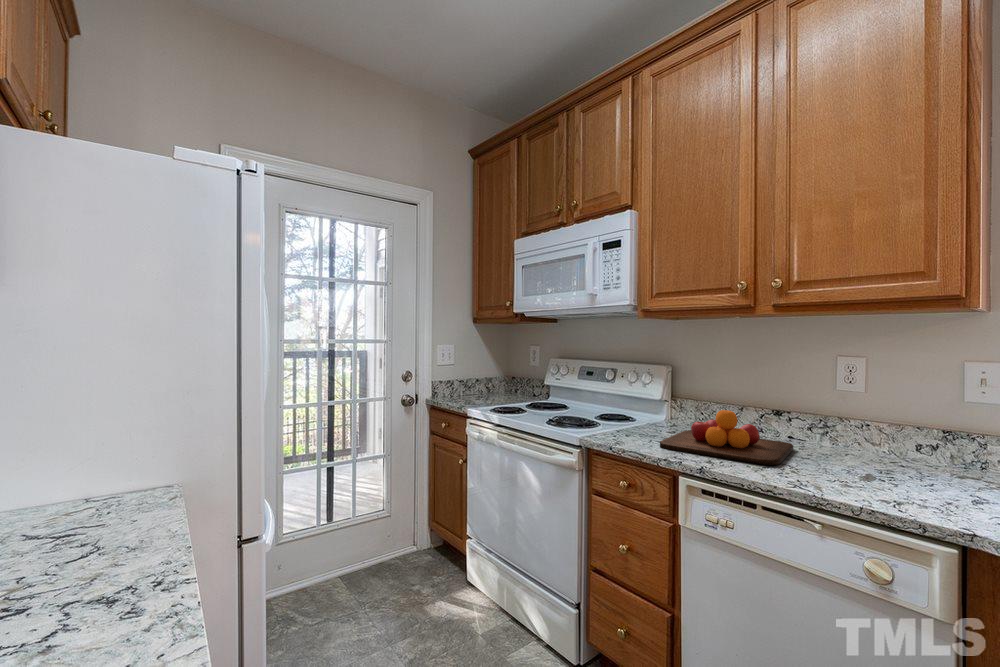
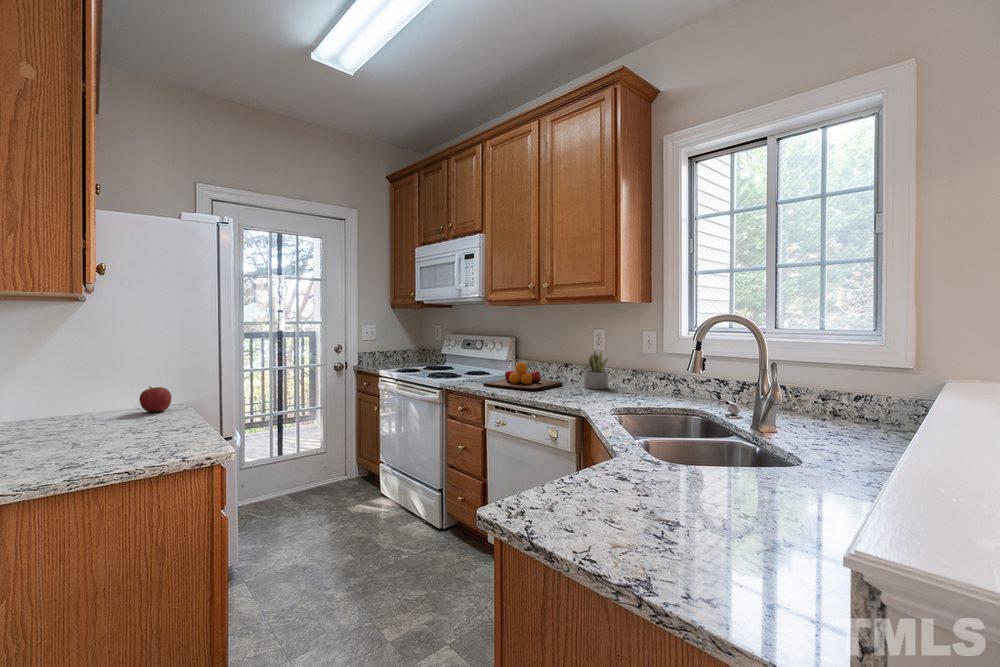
succulent plant: none [833,392,889,462] -> present [584,351,608,389]
apple: none [75,472,142,526] -> present [139,386,171,412]

